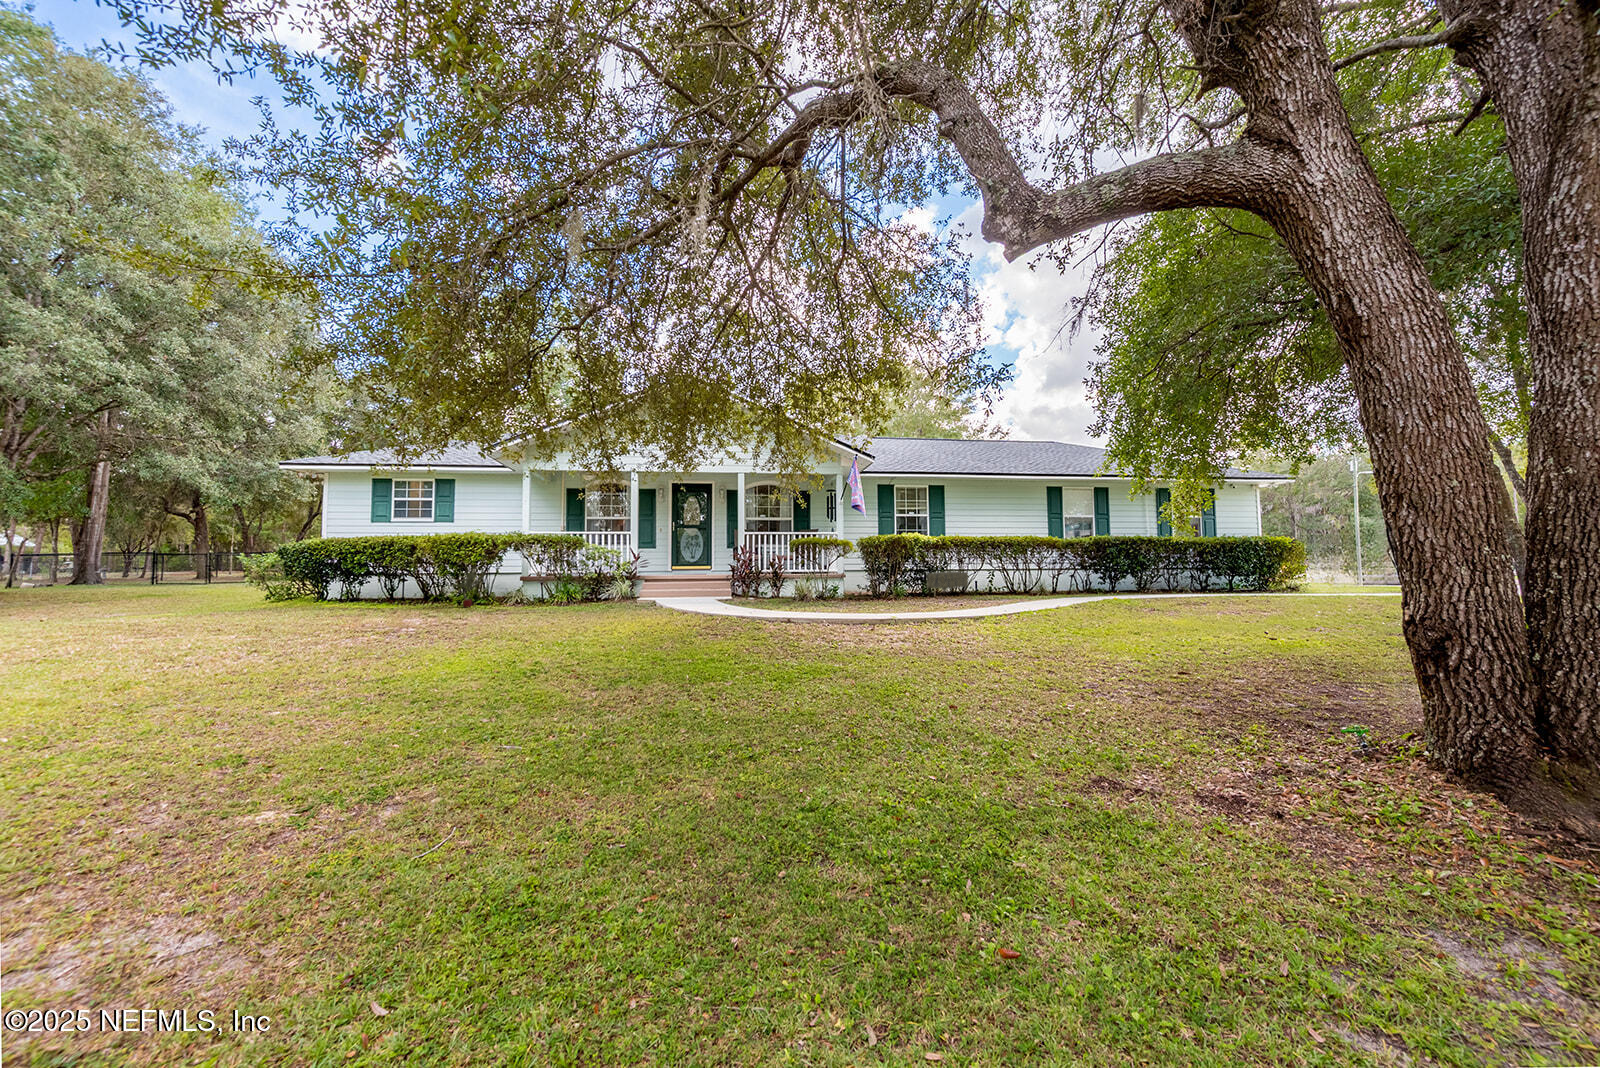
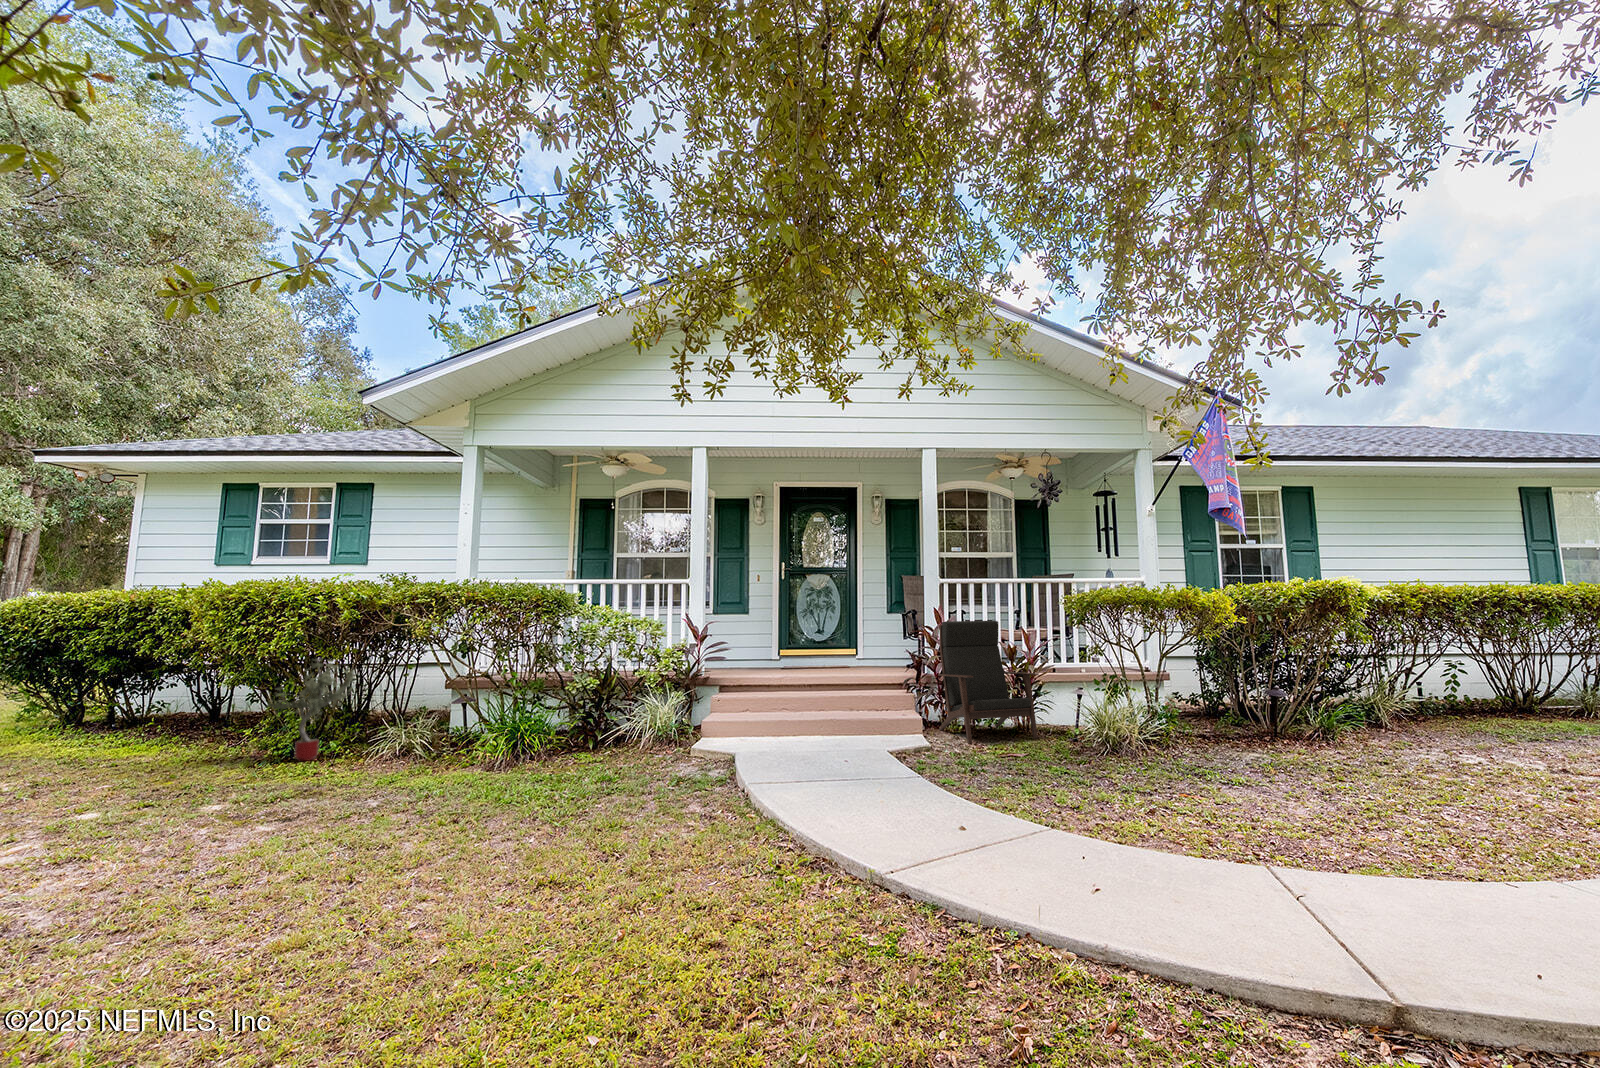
lounge chair: none [734,552,772,600] -> present [938,621,1039,743]
bench: present [927,571,968,594] -> none [1400,665,1487,731]

